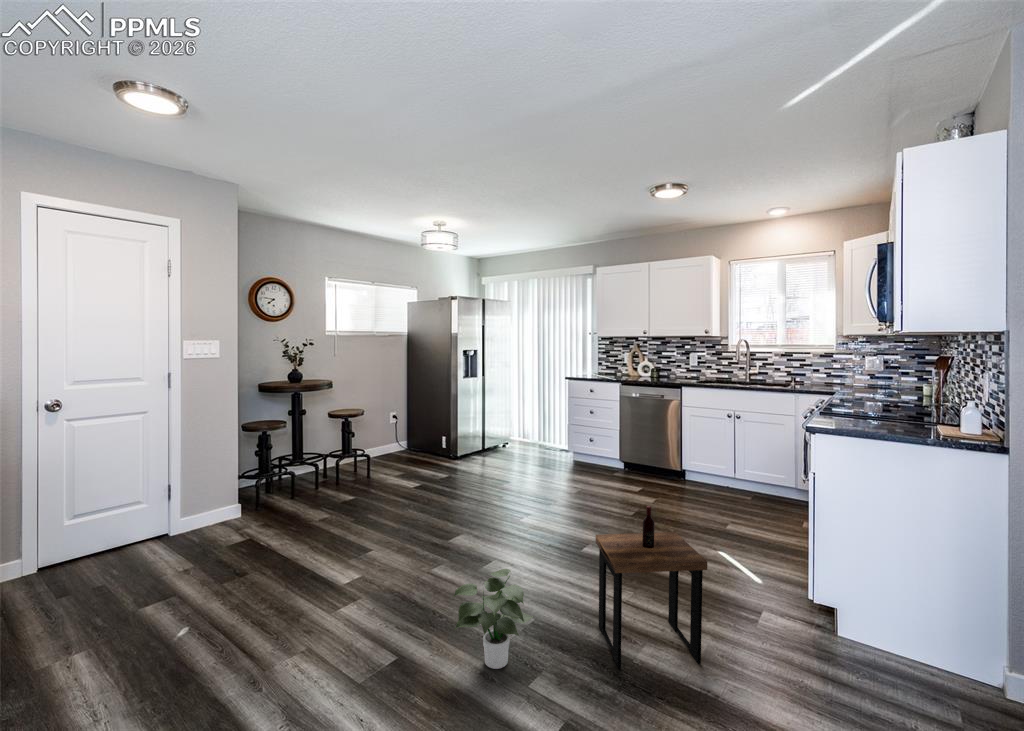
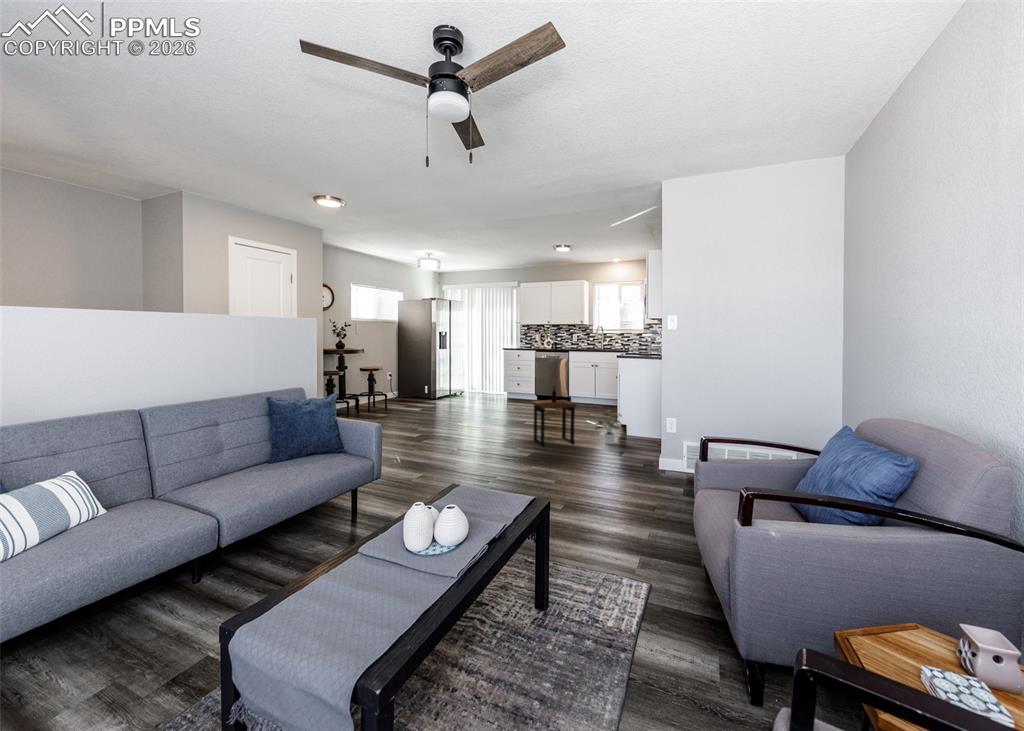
potted plant: present [453,569,533,669] -> present [594,410,622,444]

